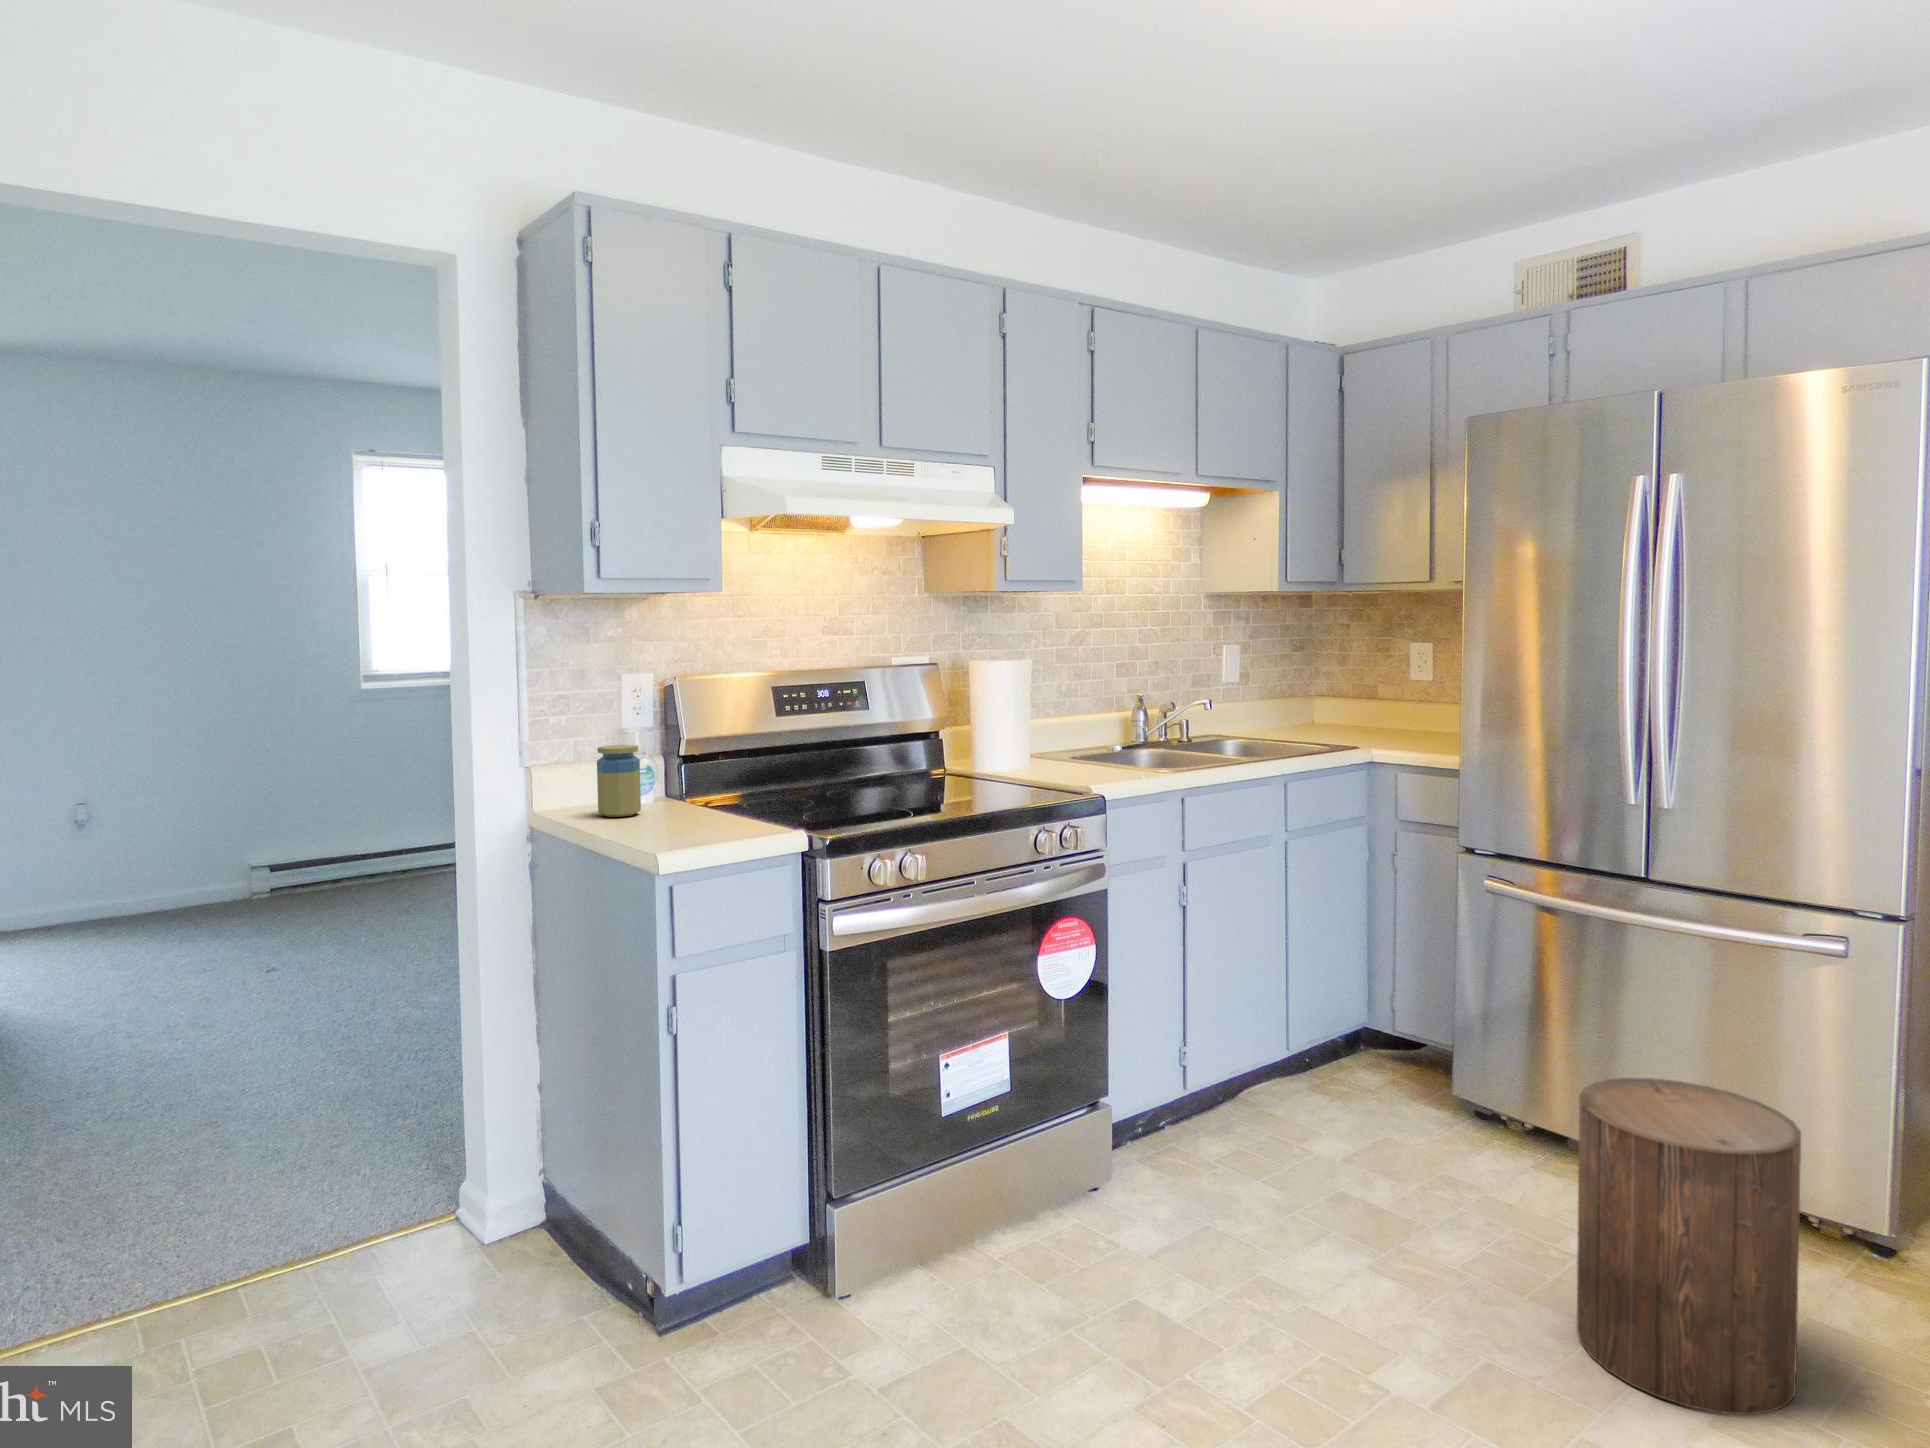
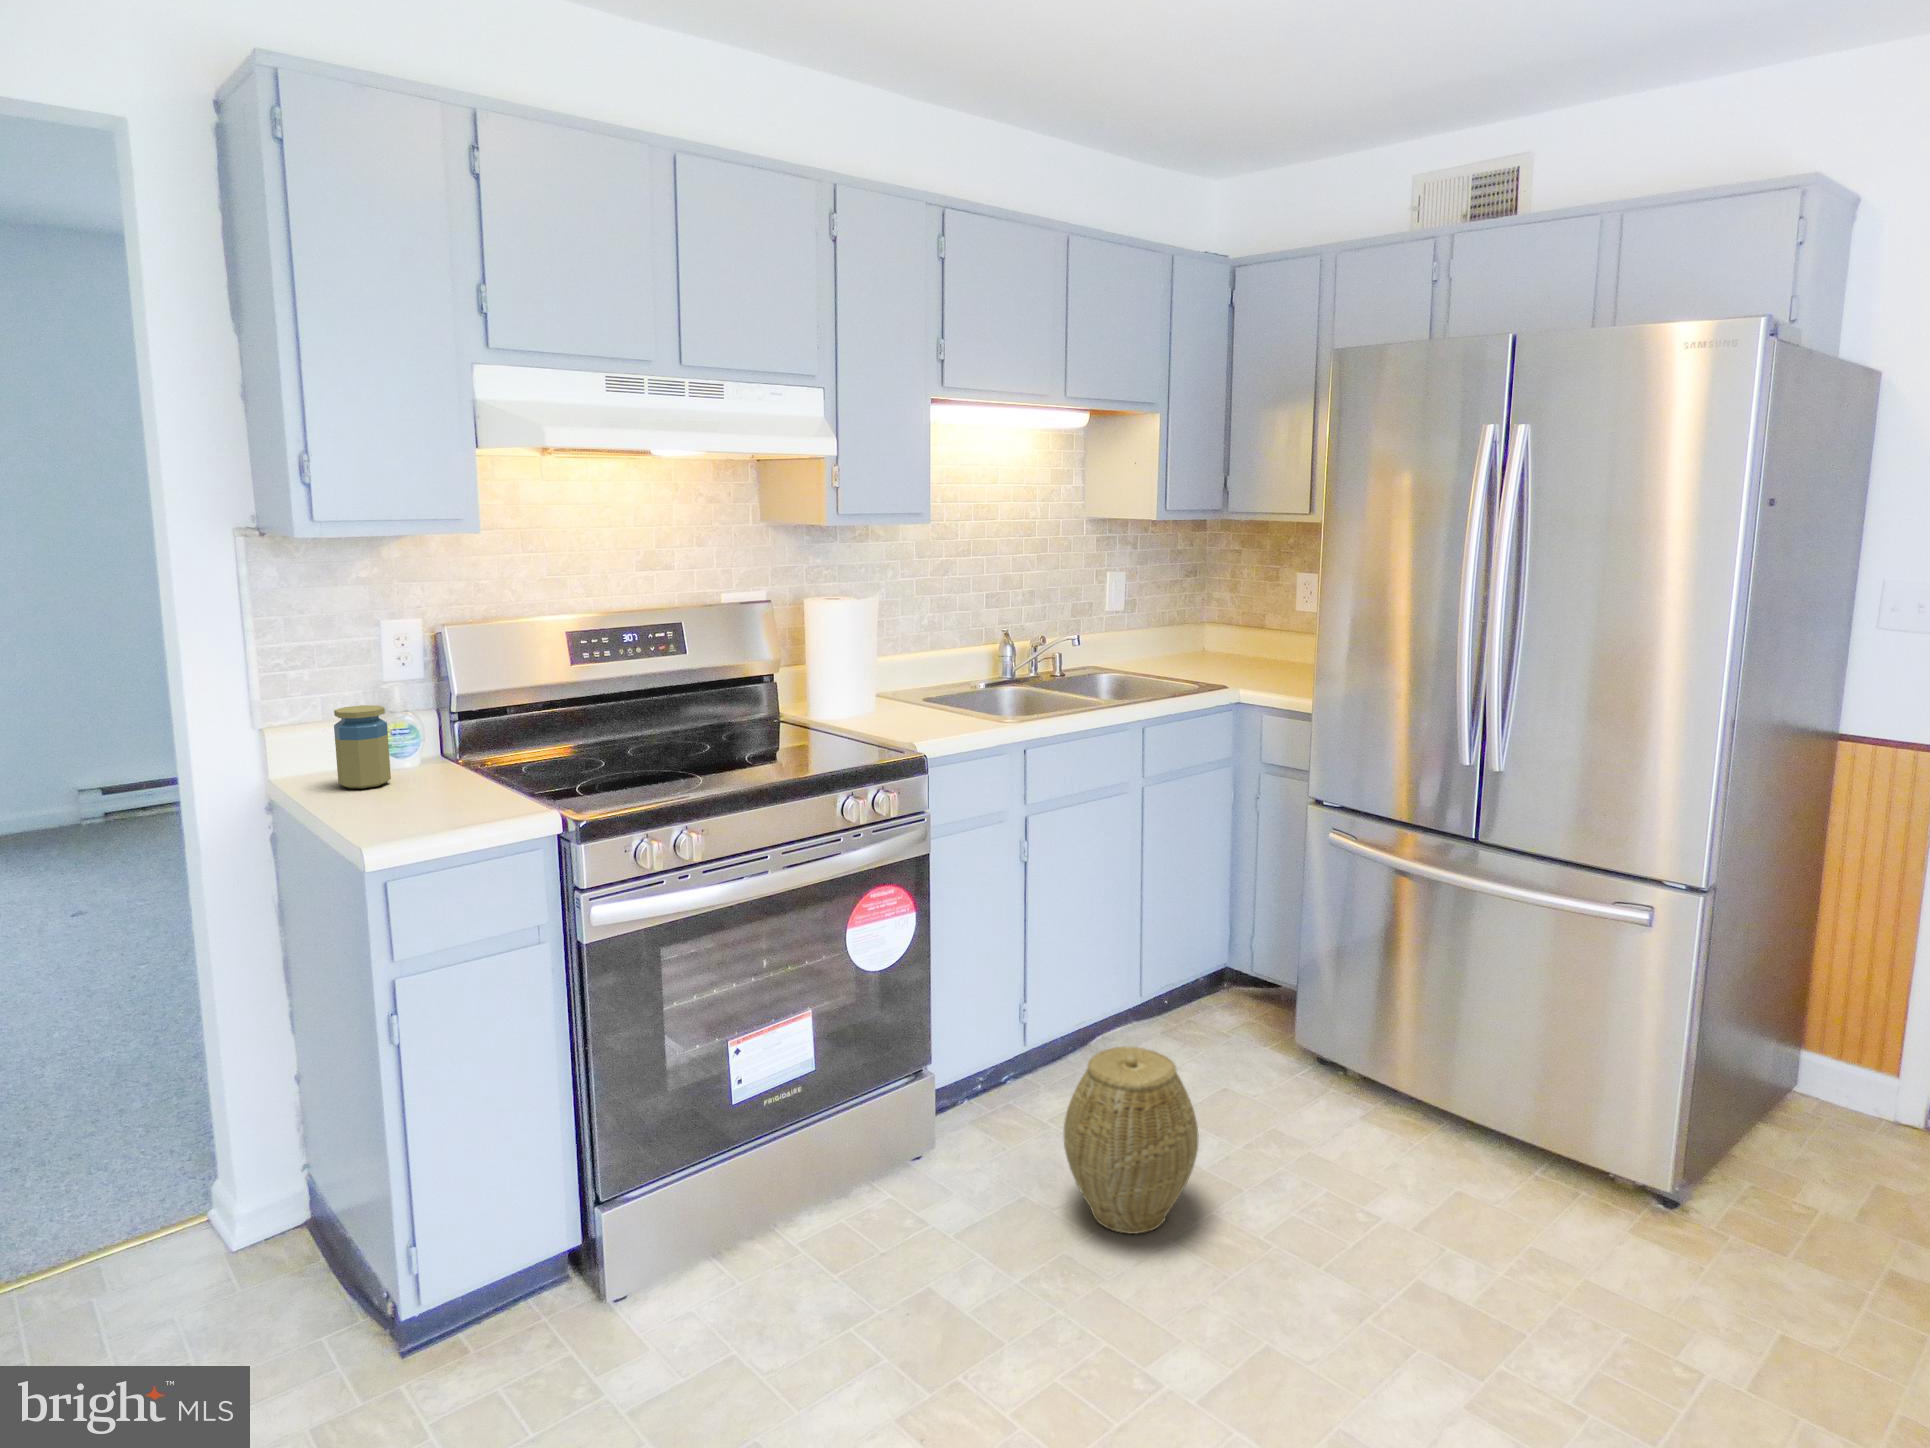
woven basket: none [1254,1076,1393,1261] -> present [1064,1047,1199,1234]
stool: present [1577,1078,1801,1415] -> none [1354,1055,1564,1390]

